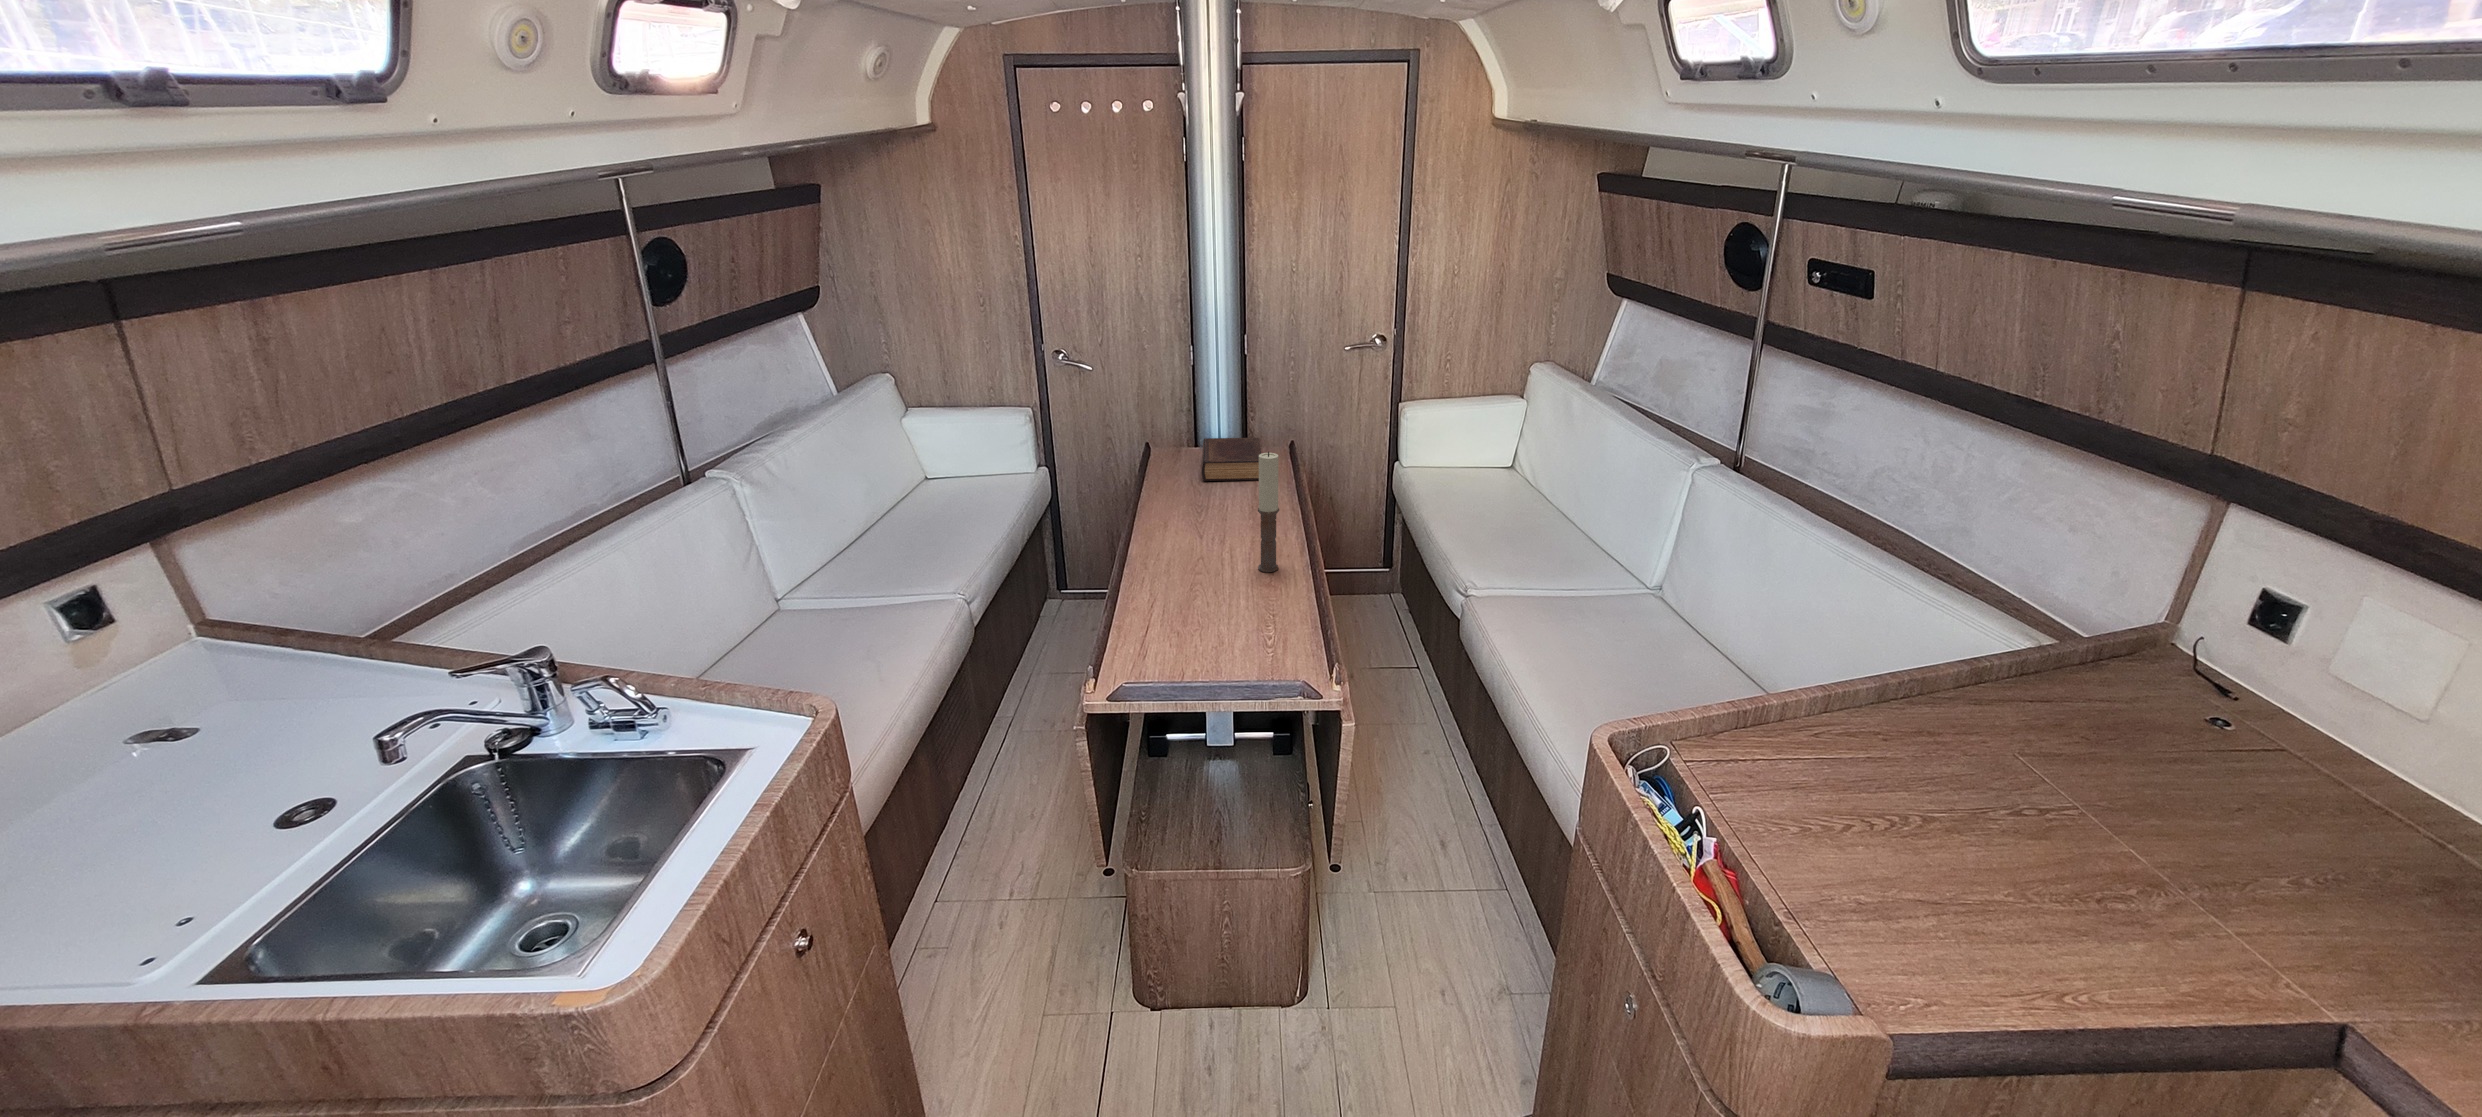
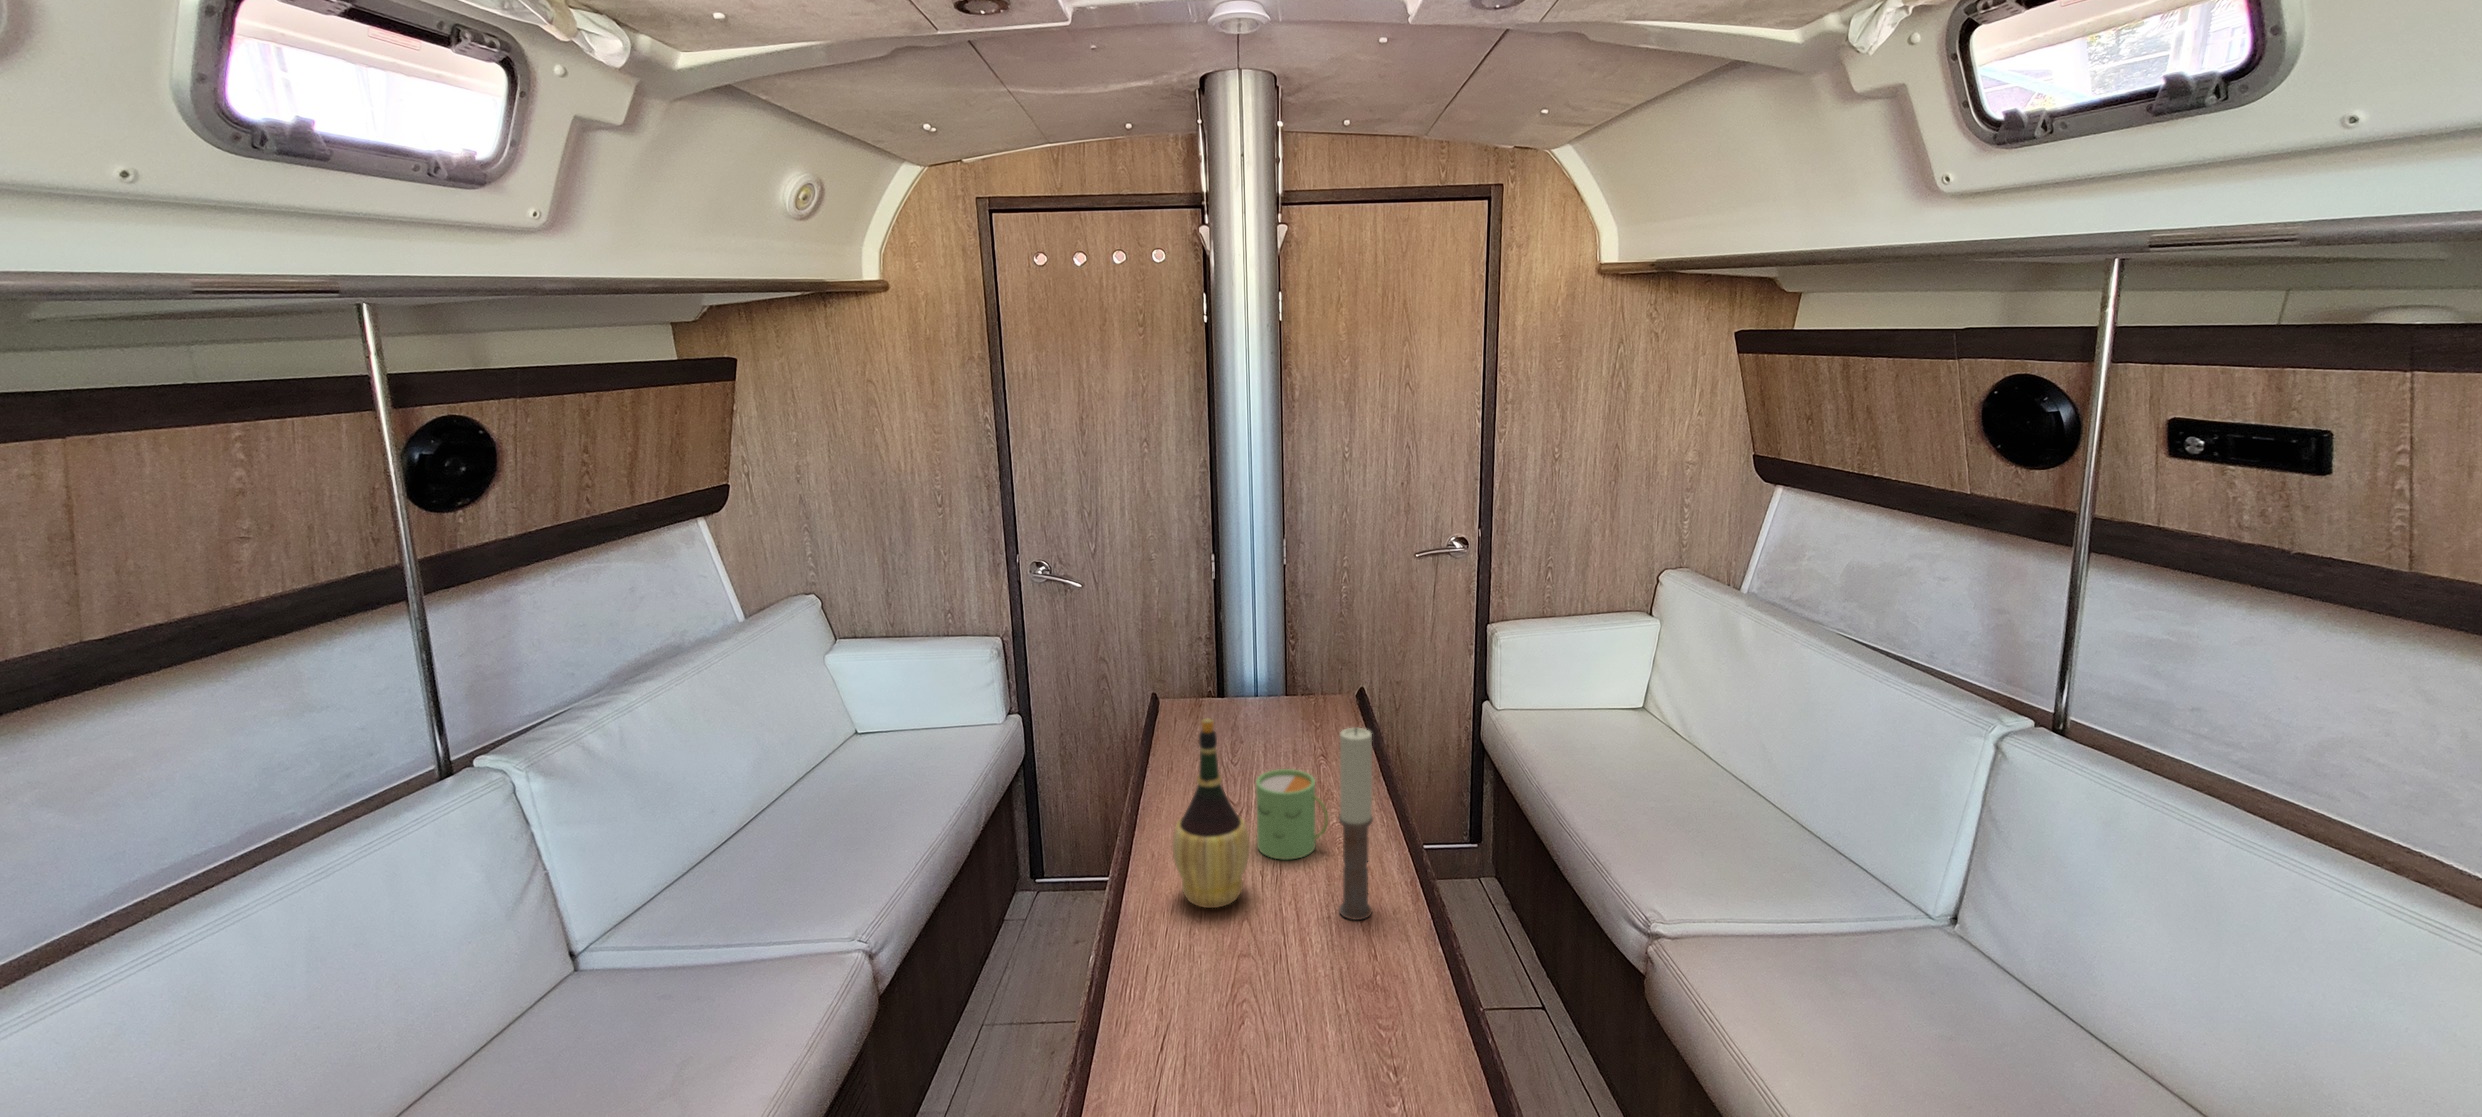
book: present [1202,438,1261,481] -> none [1234,679,1322,746]
wine bottle: none [1155,447,1203,566] -> present [1173,718,1250,908]
mug: none [1210,487,1257,543] -> present [1256,769,1328,859]

